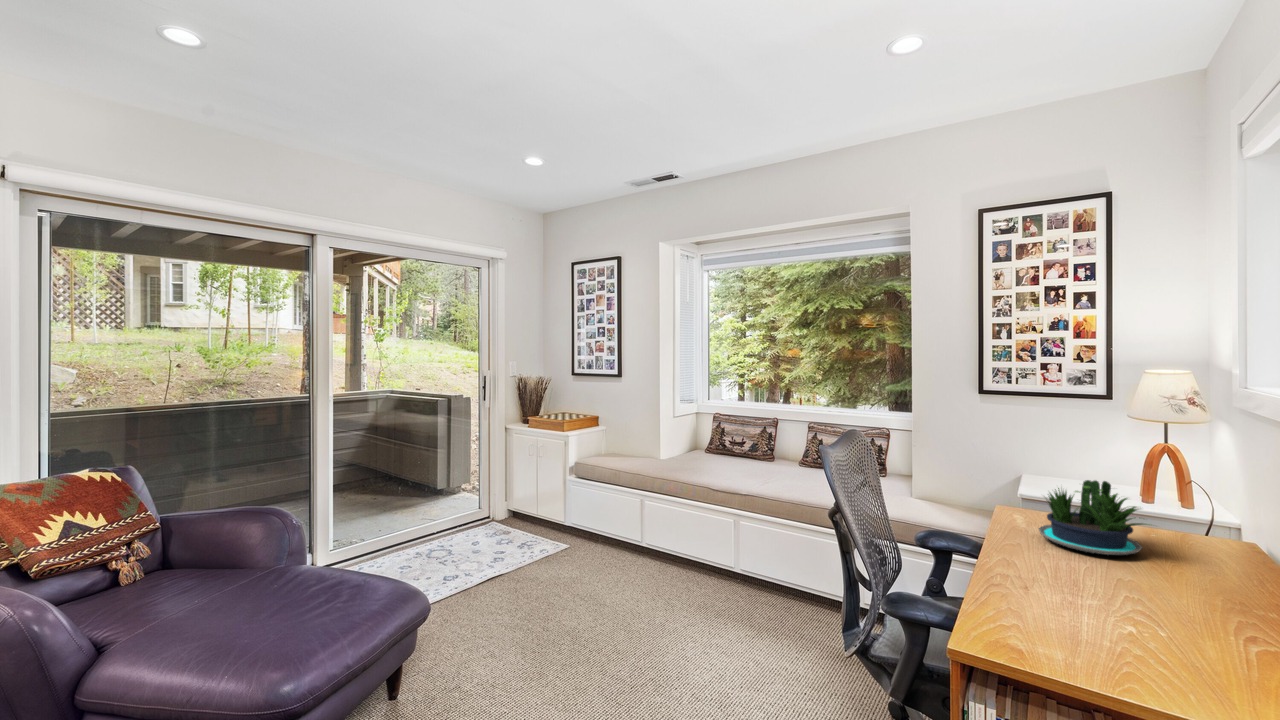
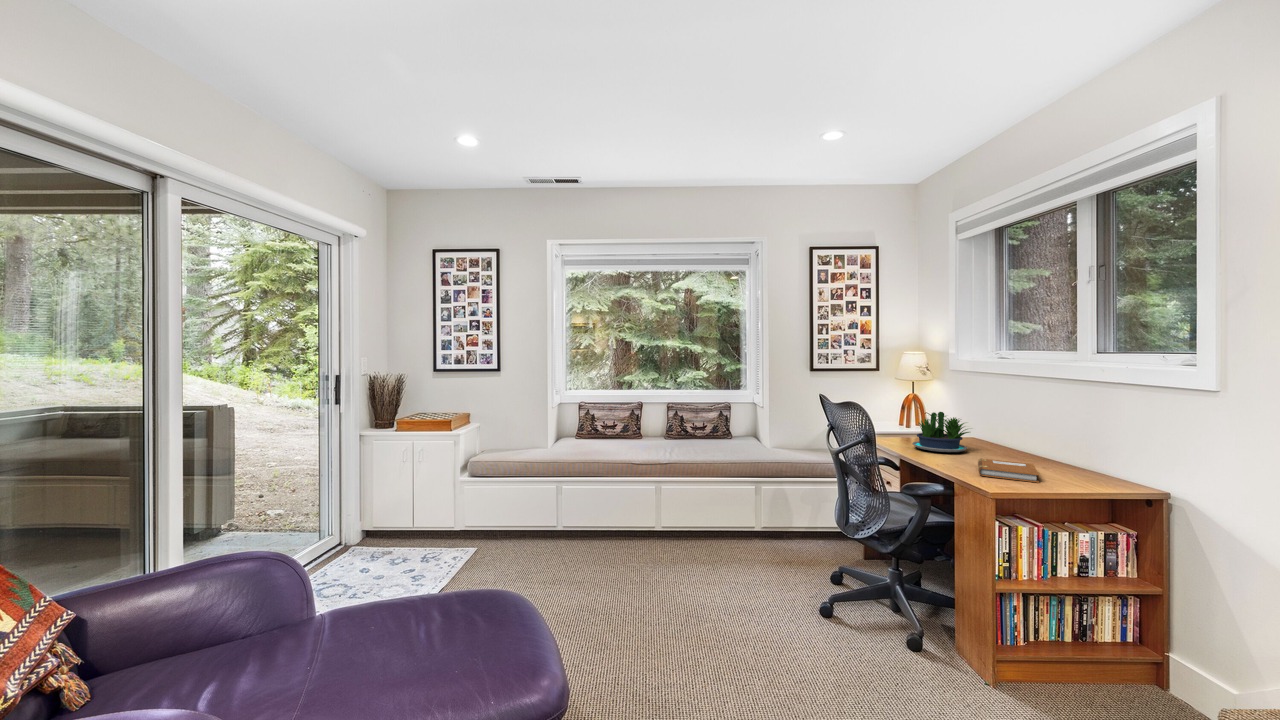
notebook: none [1015,571,1170,636] -> present [978,458,1039,483]

